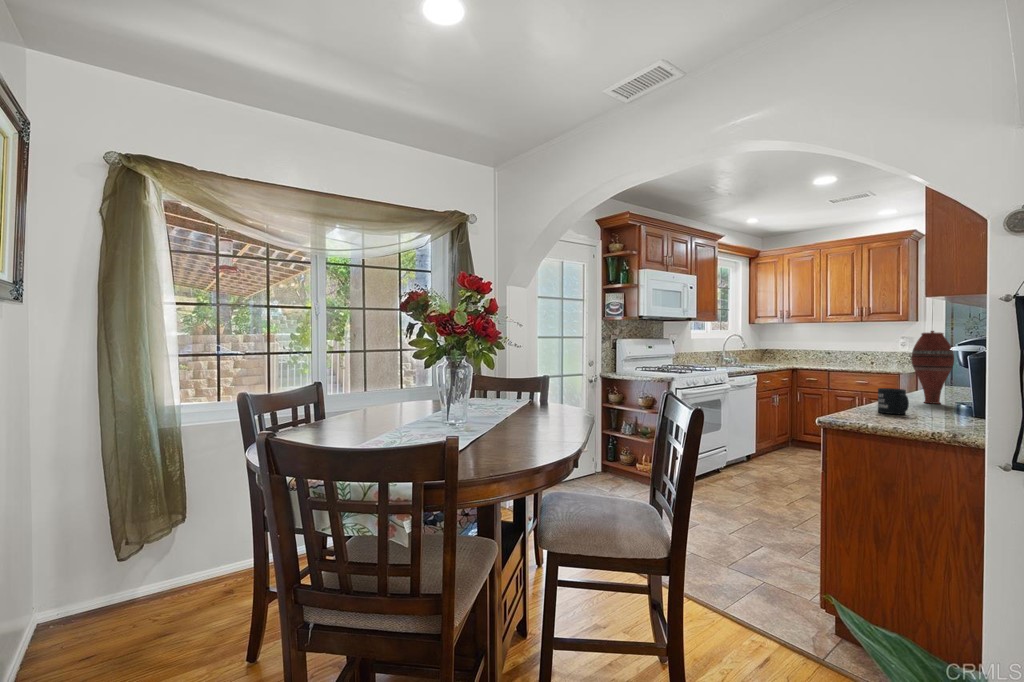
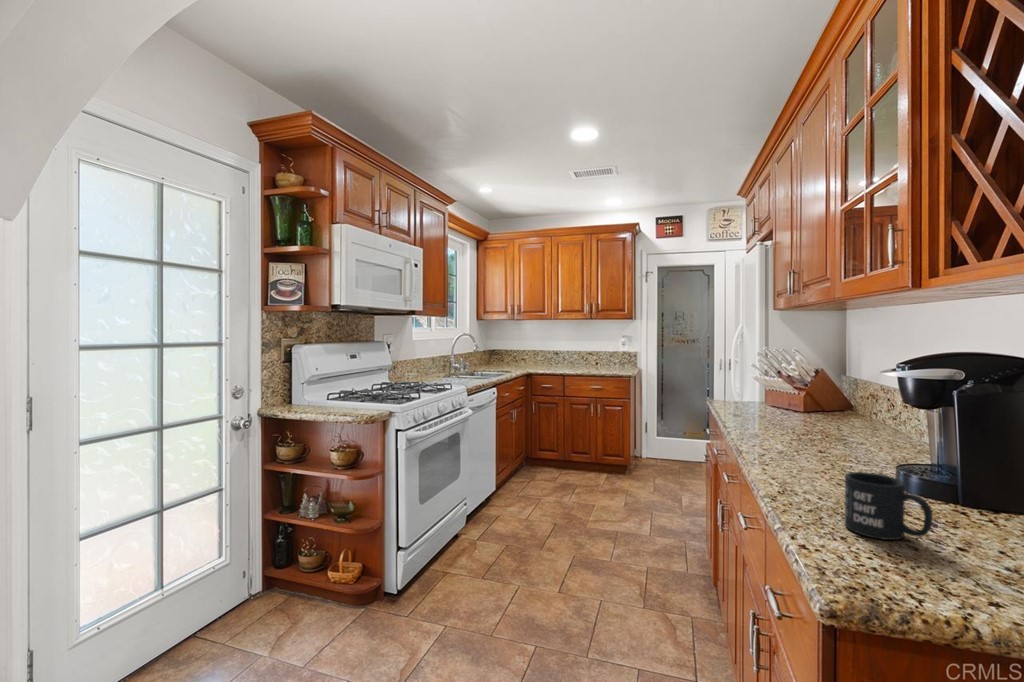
vase: present [911,331,954,404] -> none [786,342,849,464]

